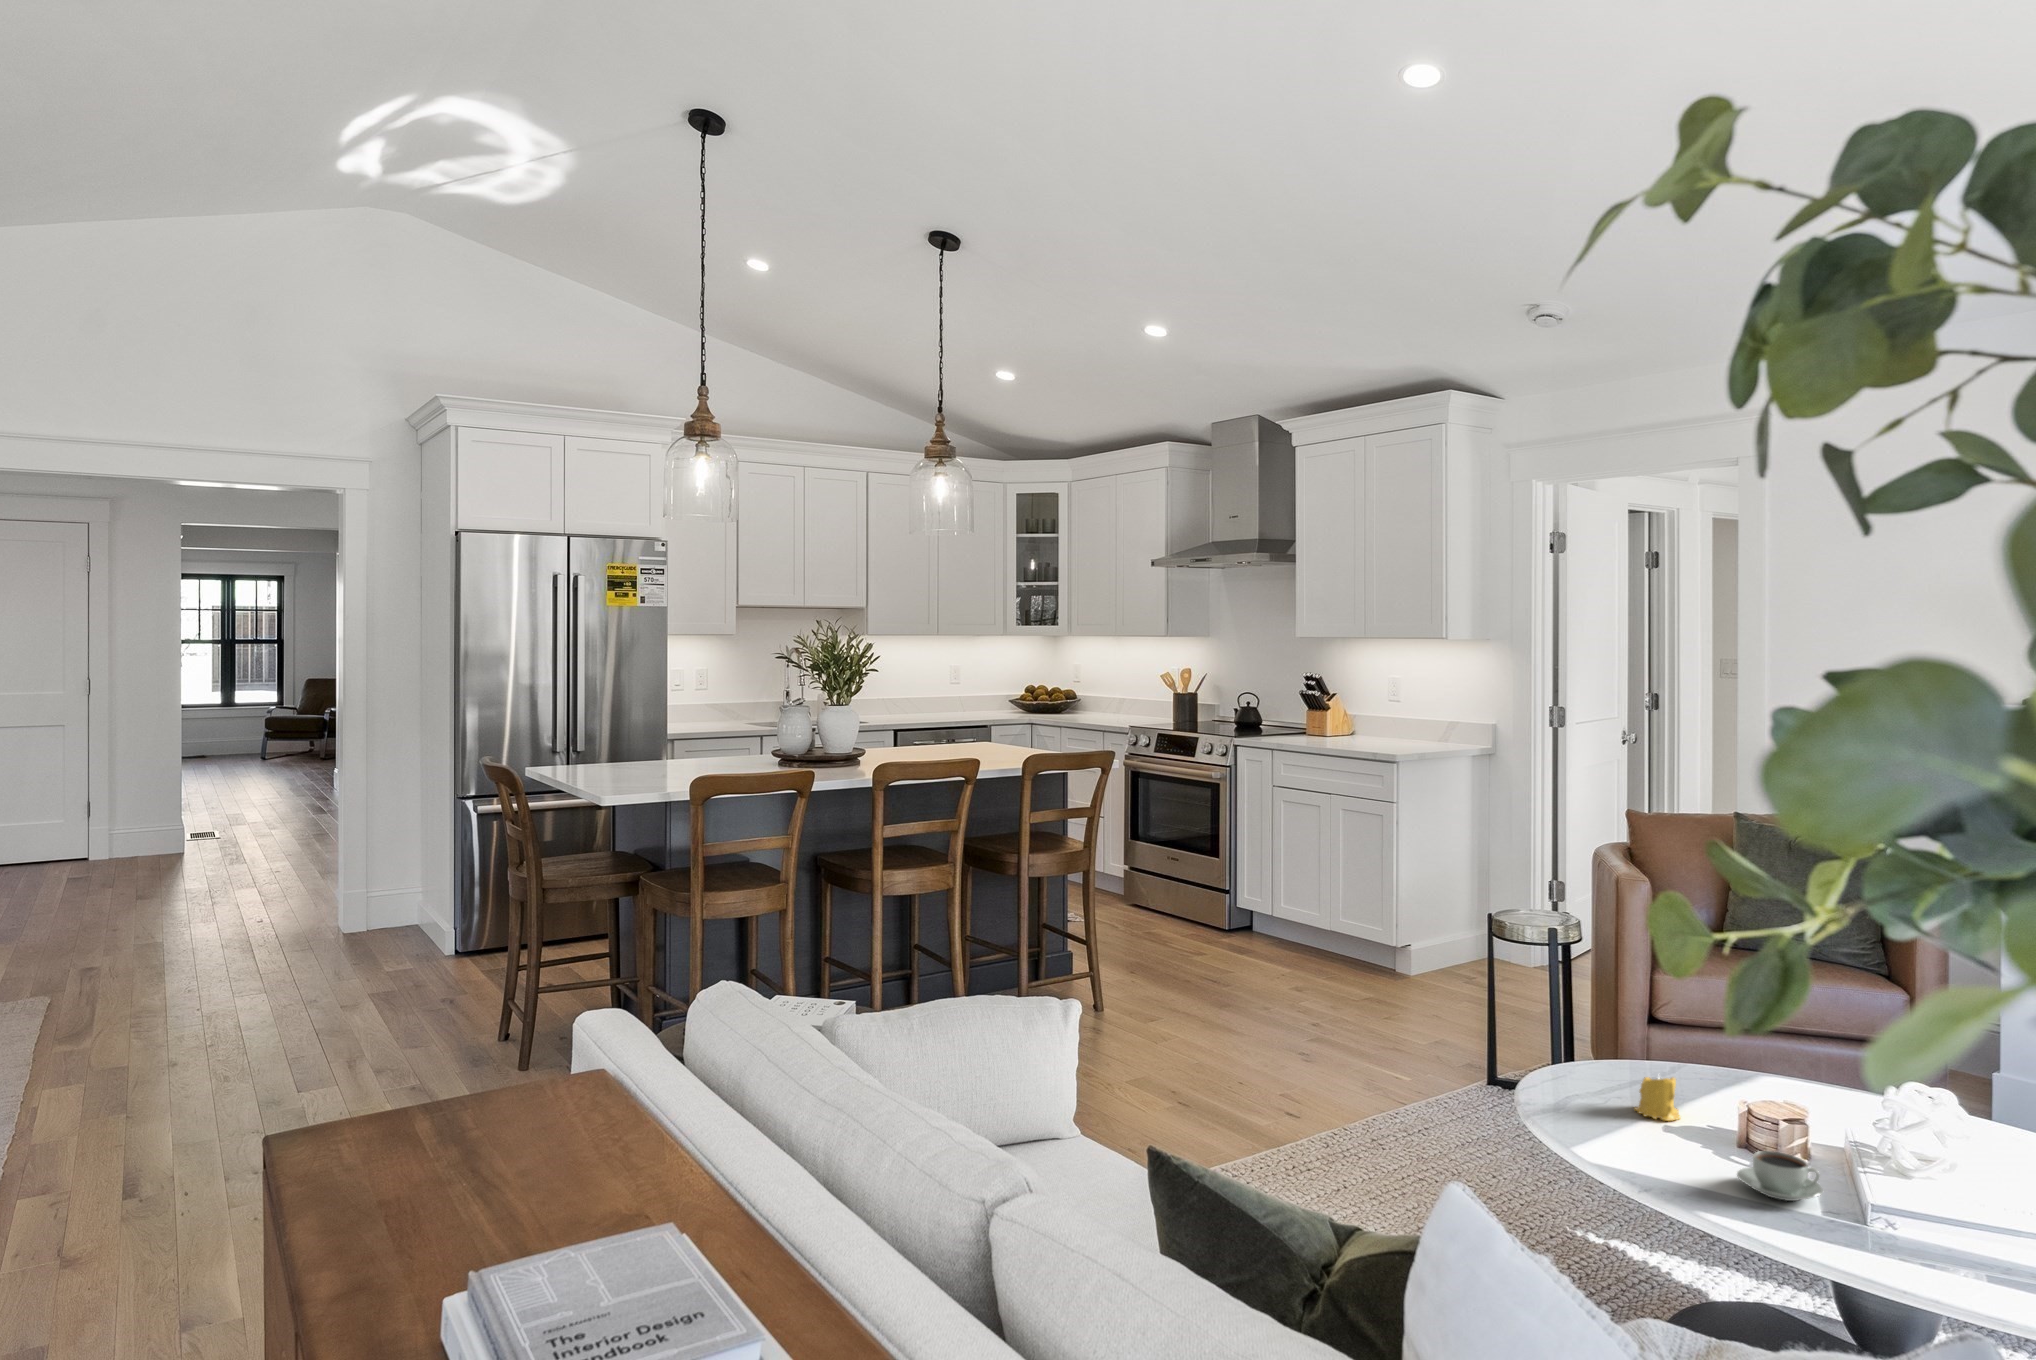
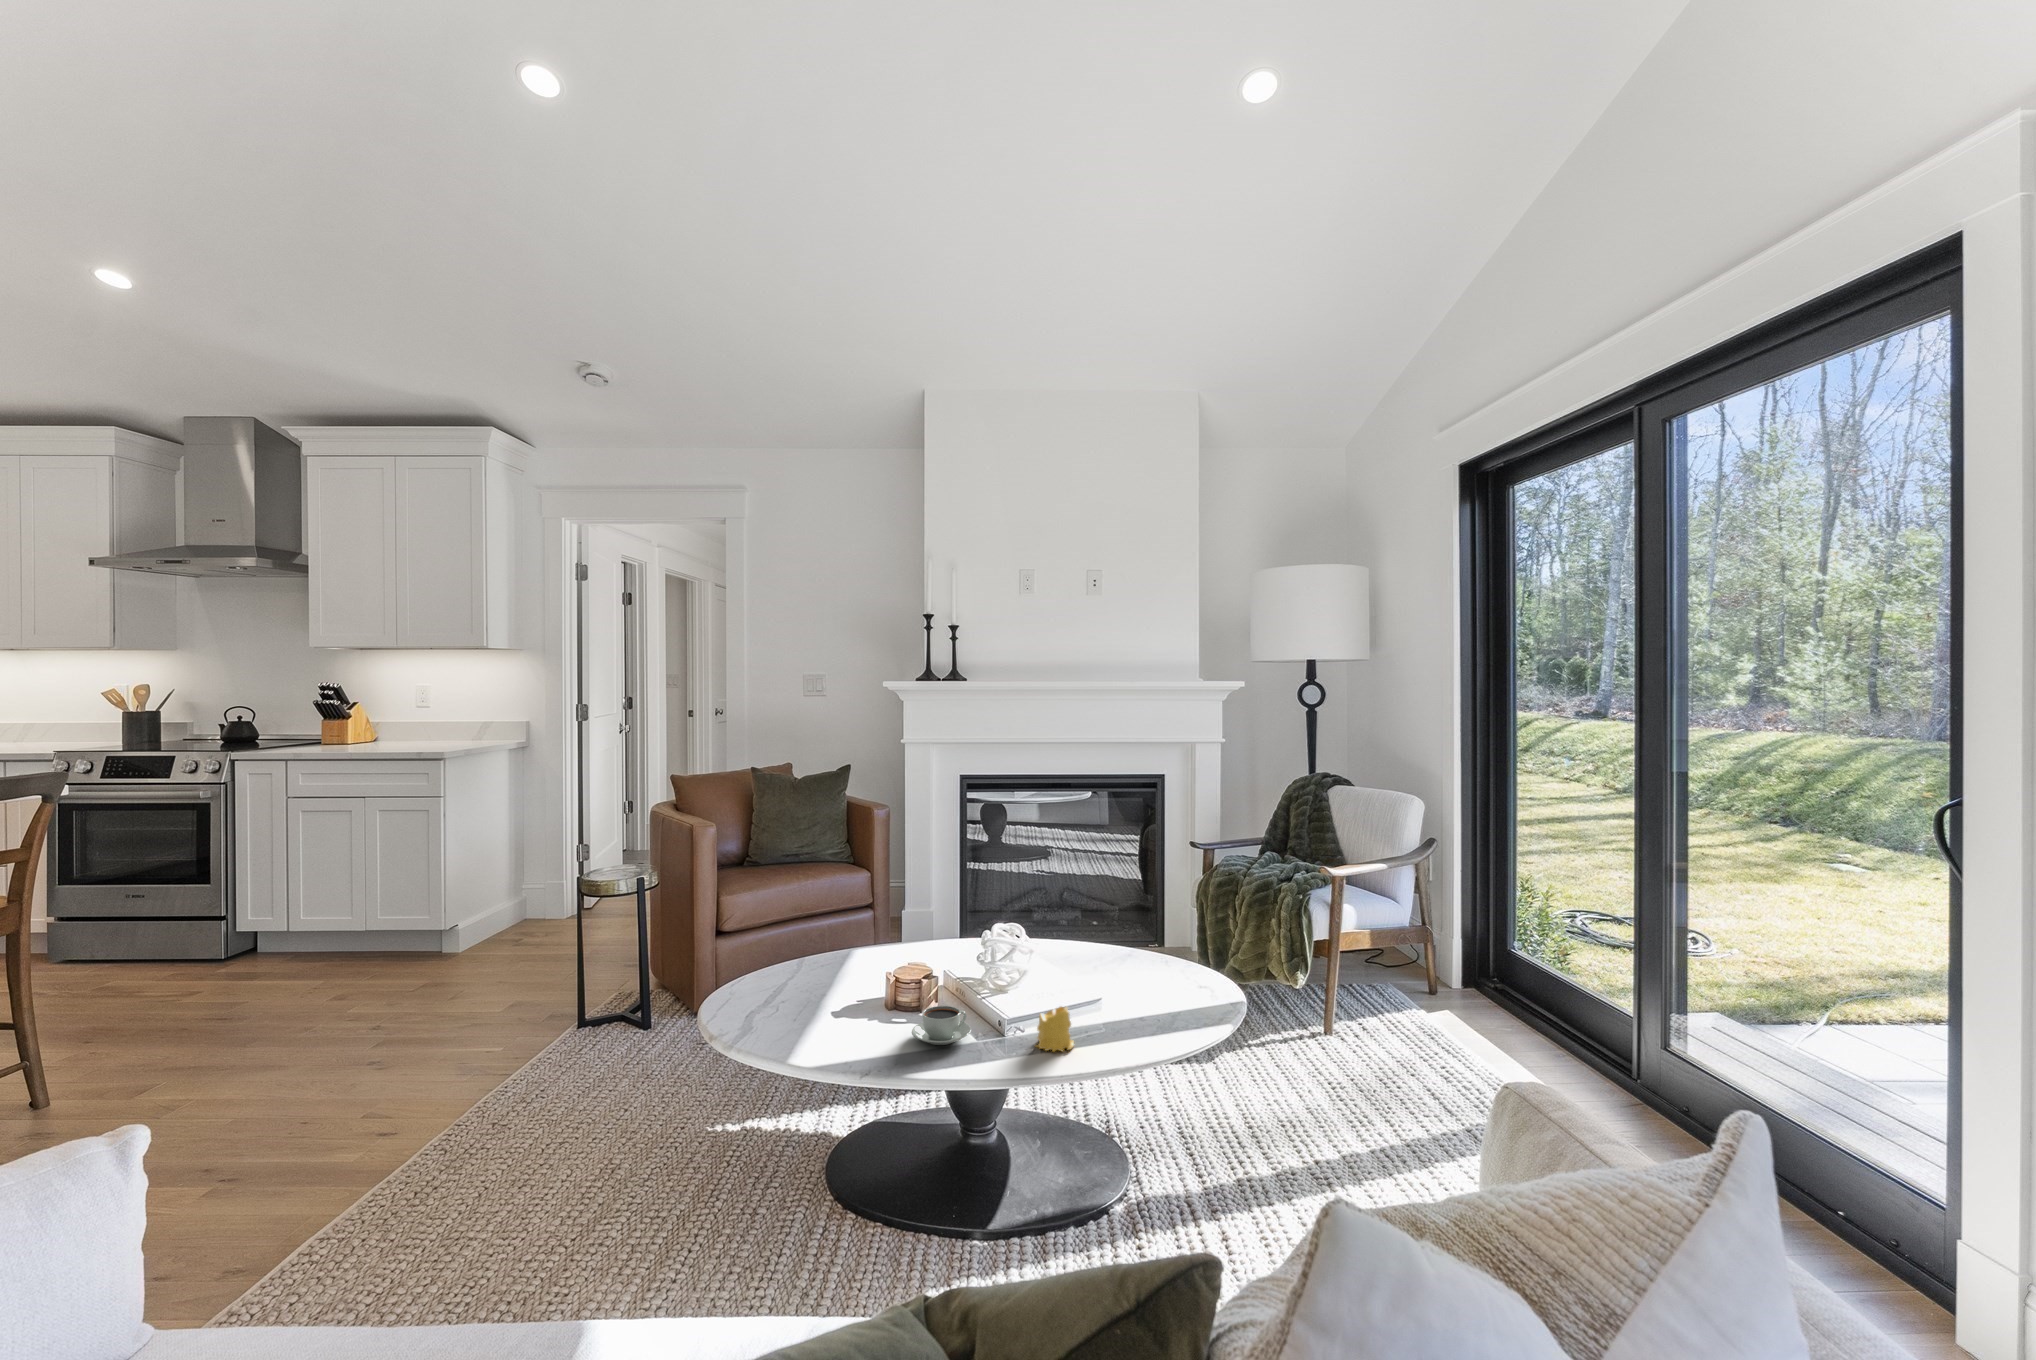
candle: present [1634,1077,1680,1121] -> present [1037,1007,1074,1052]

